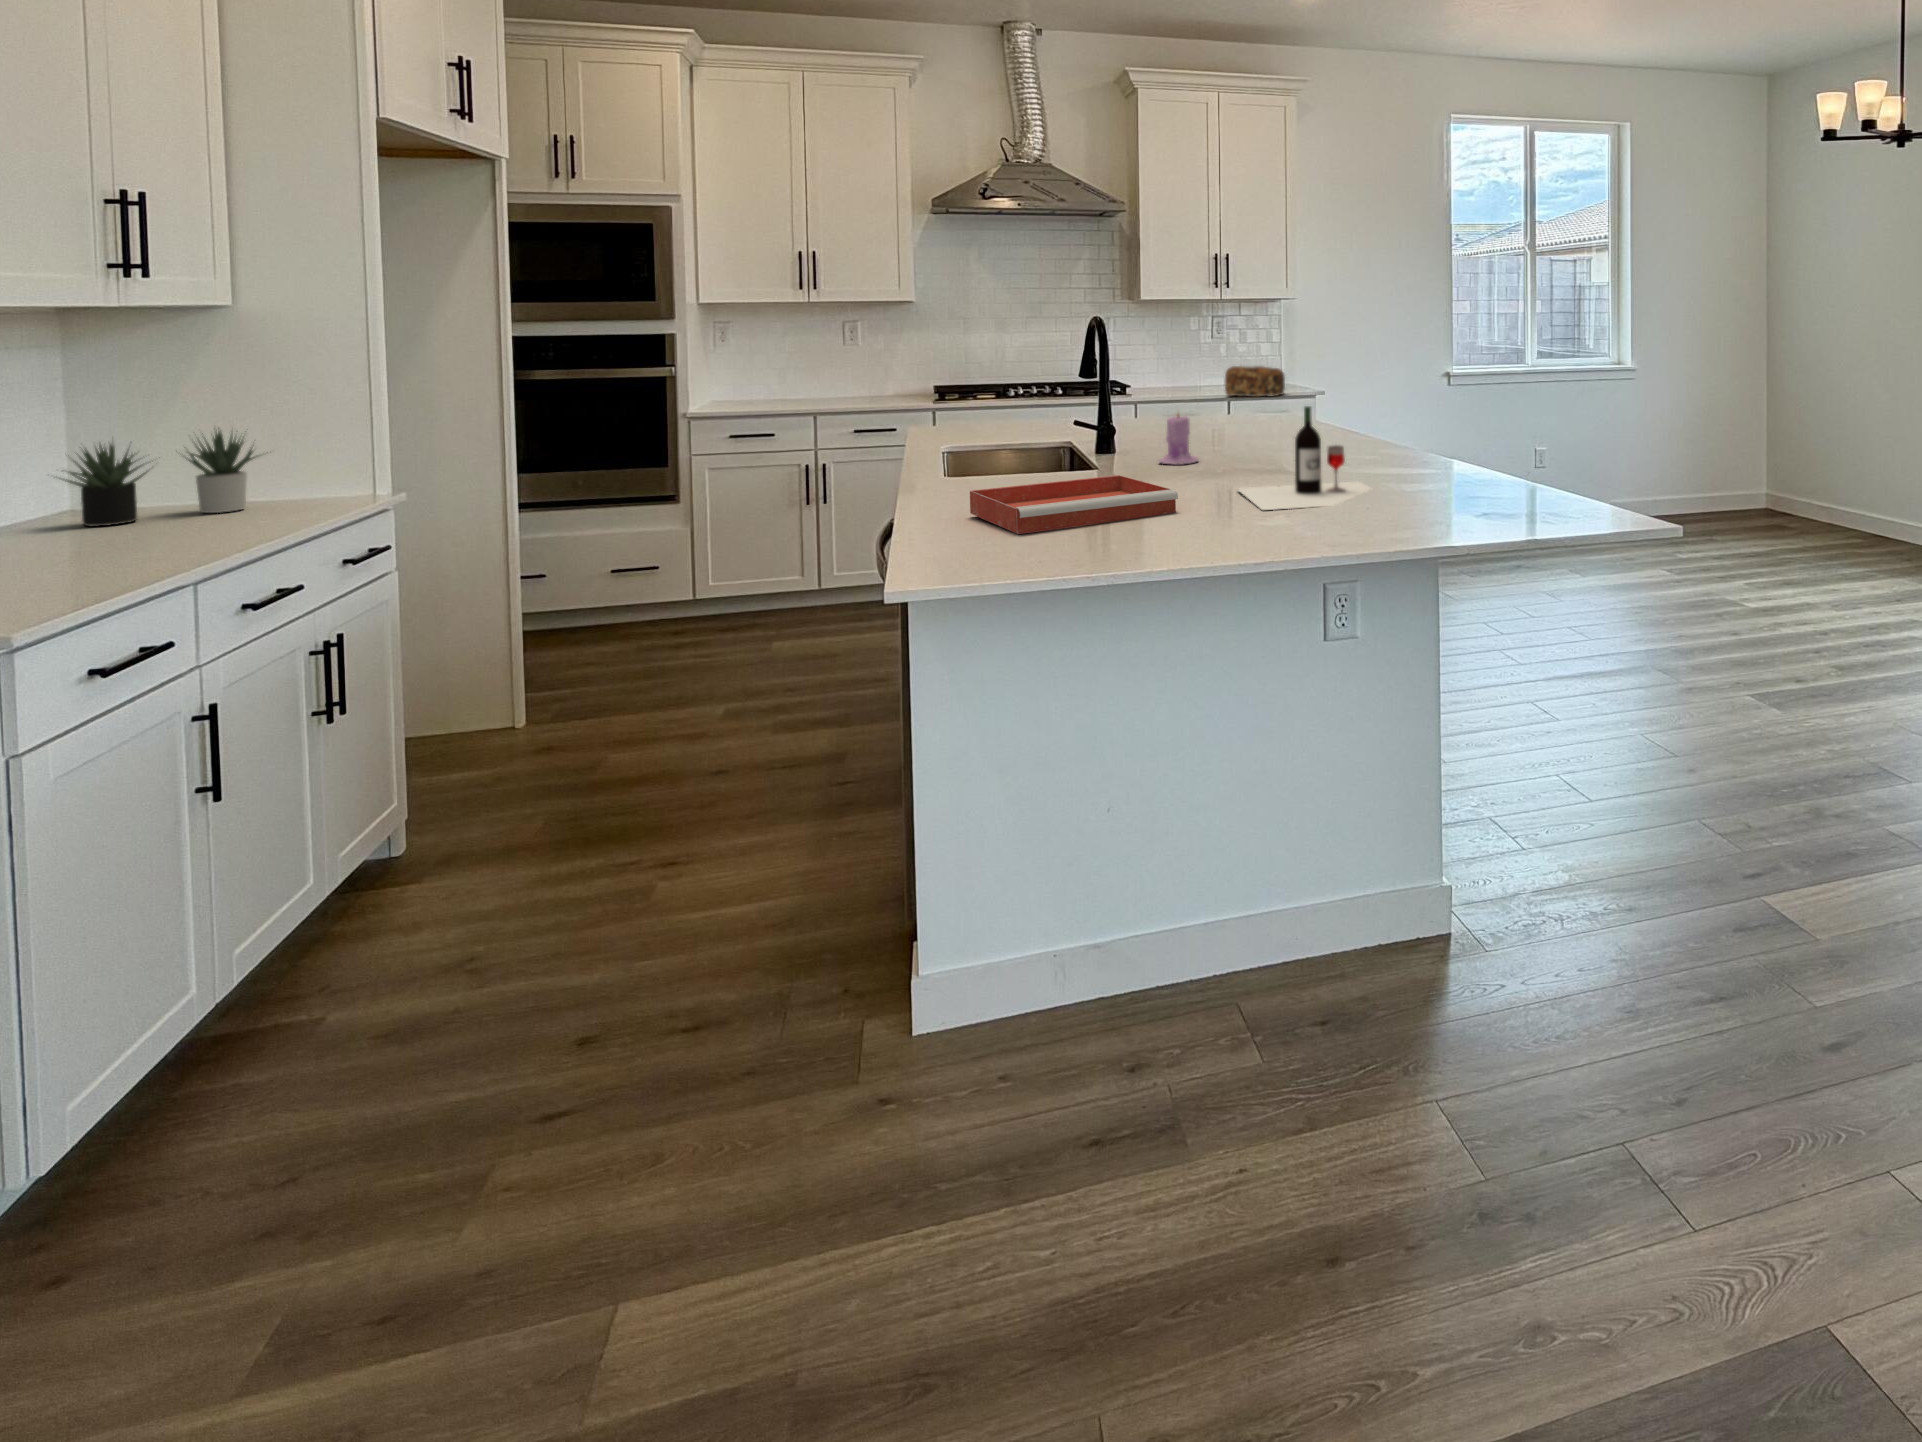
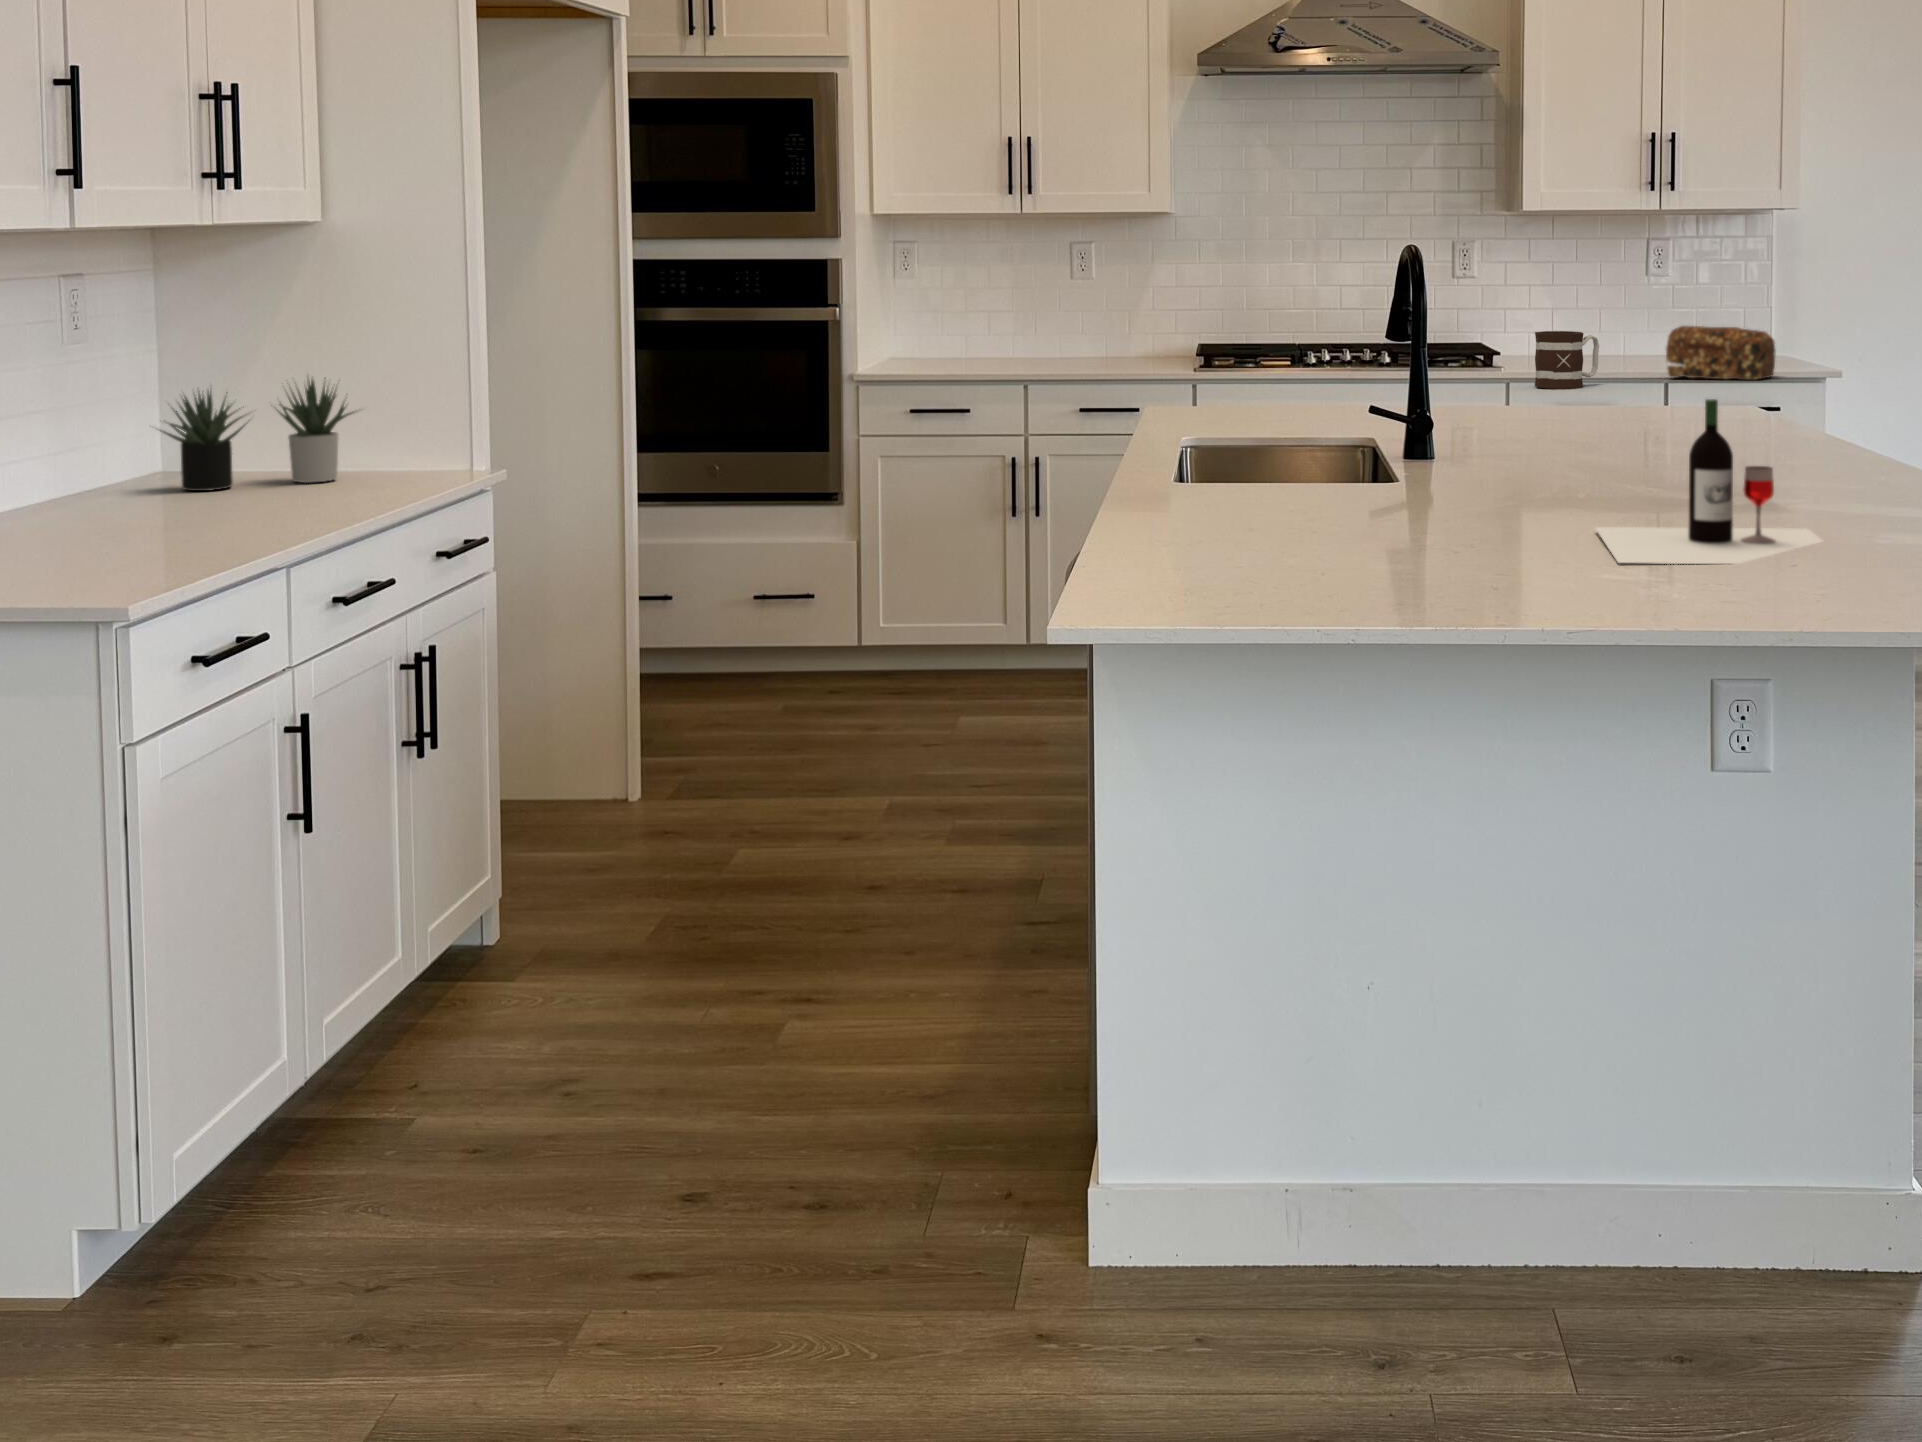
mug: none [1150,371,1188,405] -> present [1535,331,1599,389]
candle: present [1159,414,1198,465] -> none [1496,396,1562,486]
tray: present [970,475,1178,534] -> none [1184,496,1488,573]

